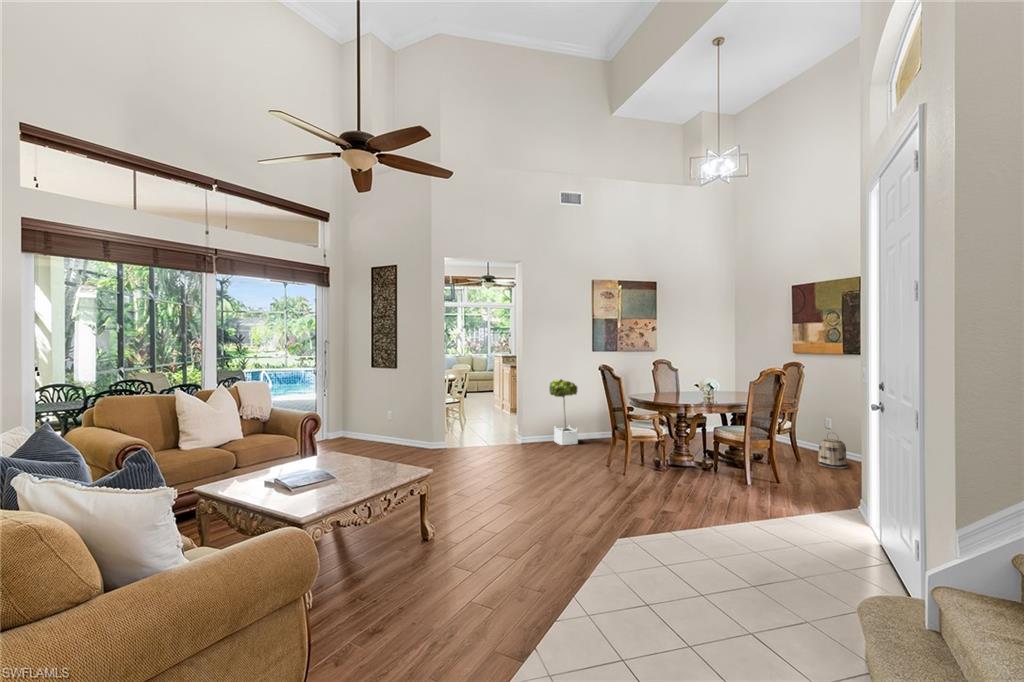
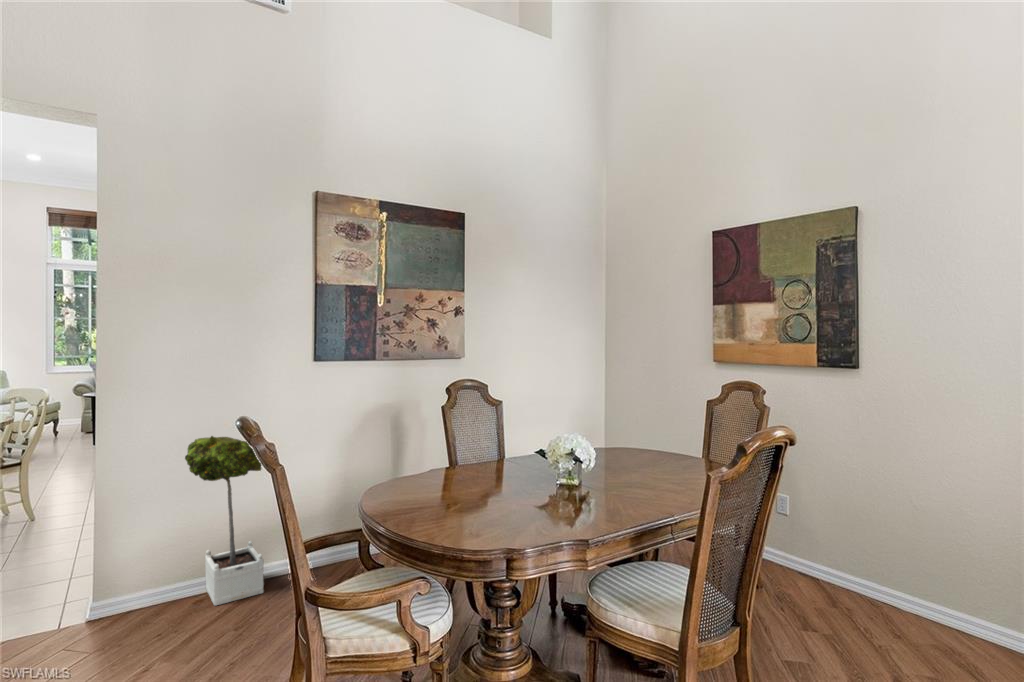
basket: present [818,433,847,469] -> none [787,544,847,630]

